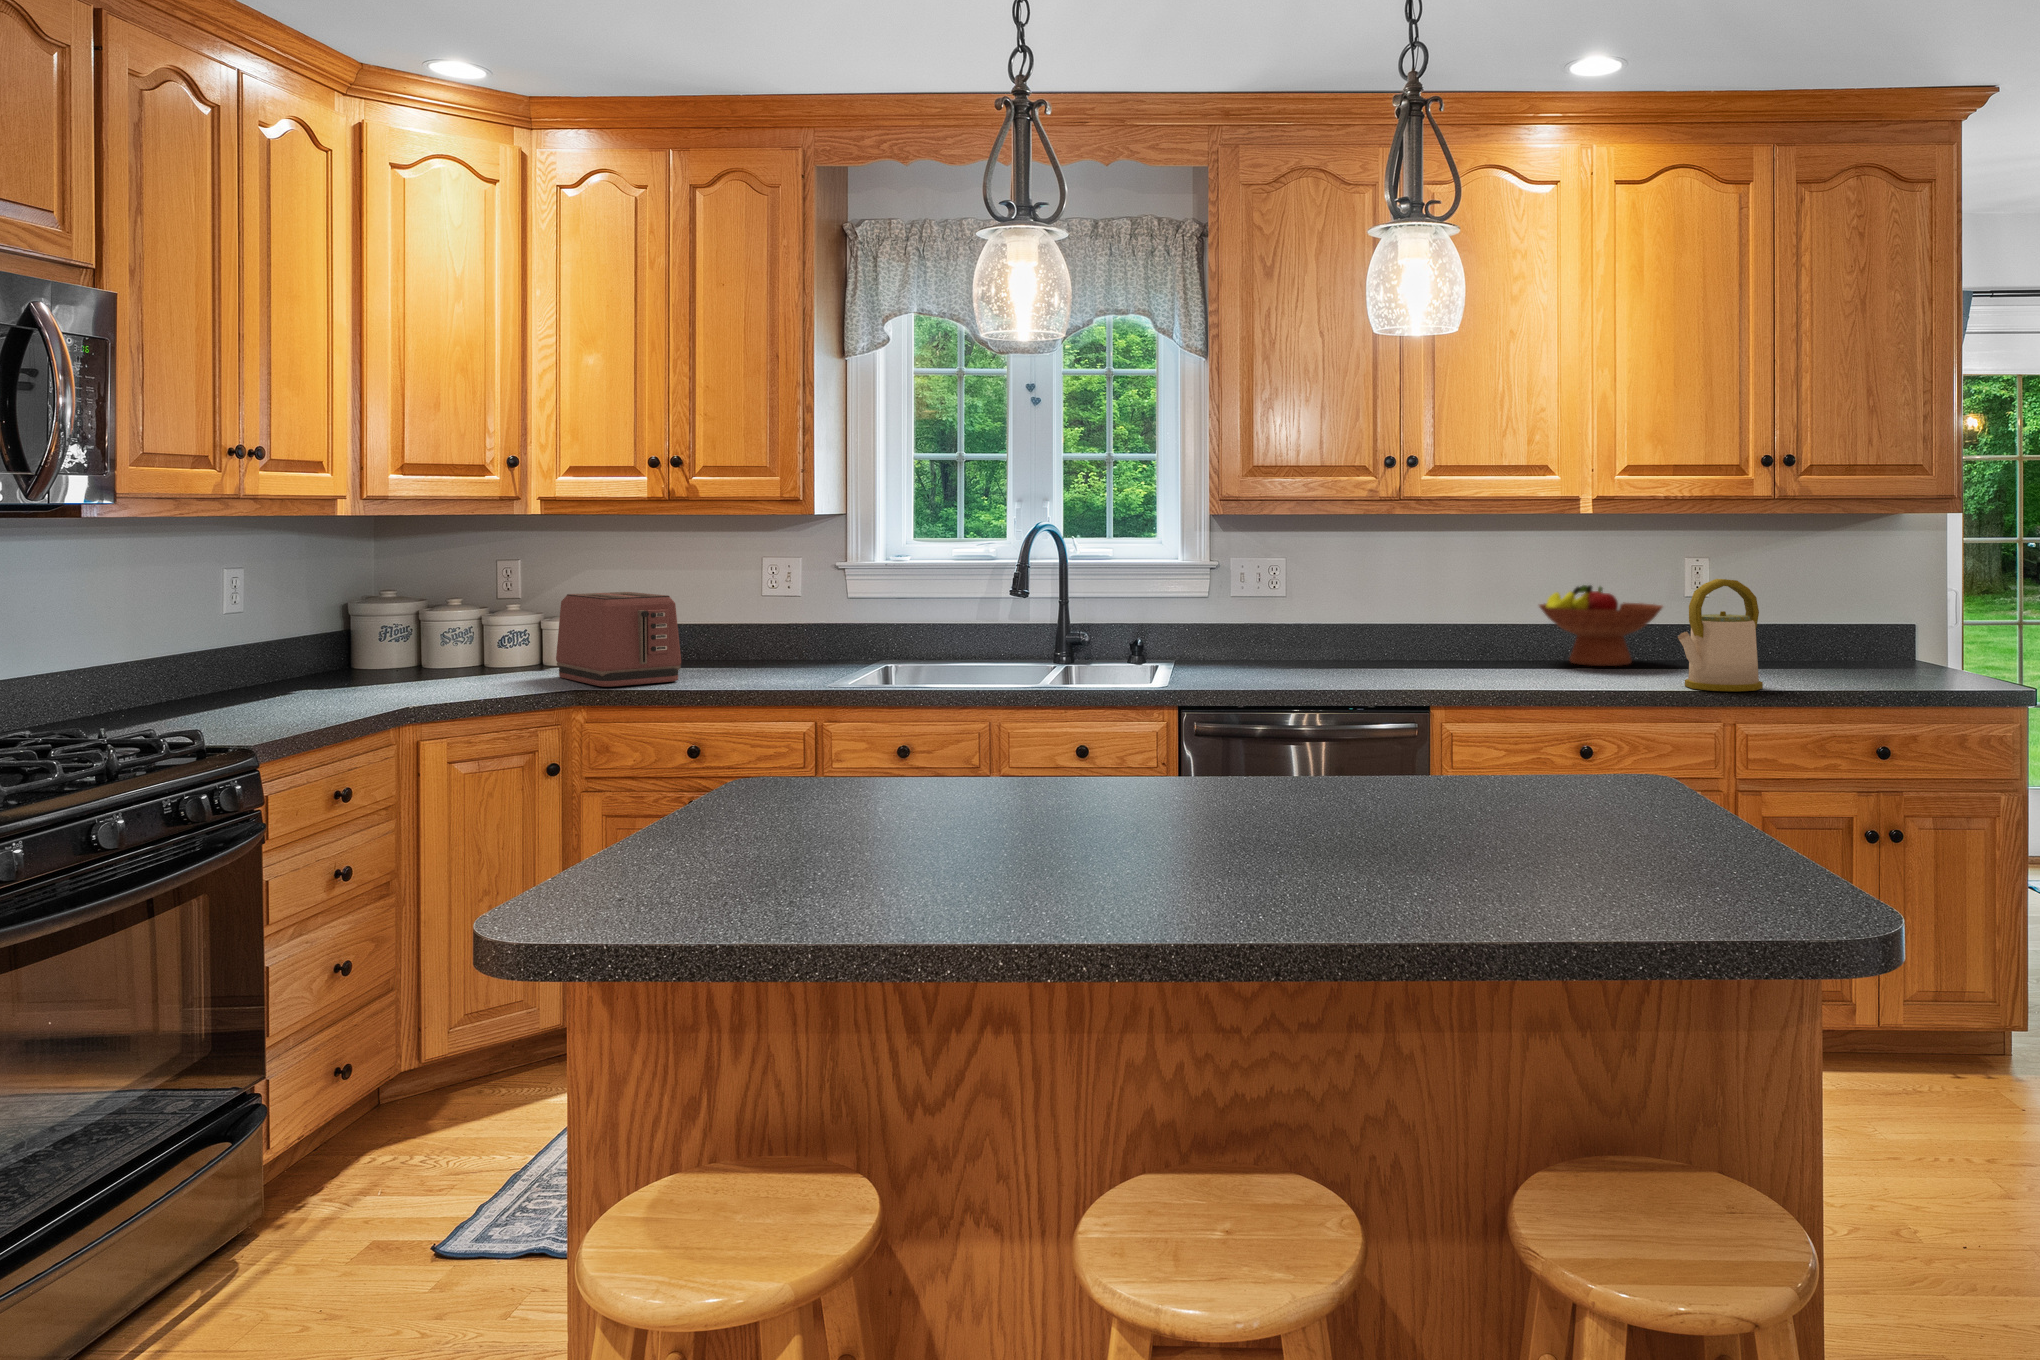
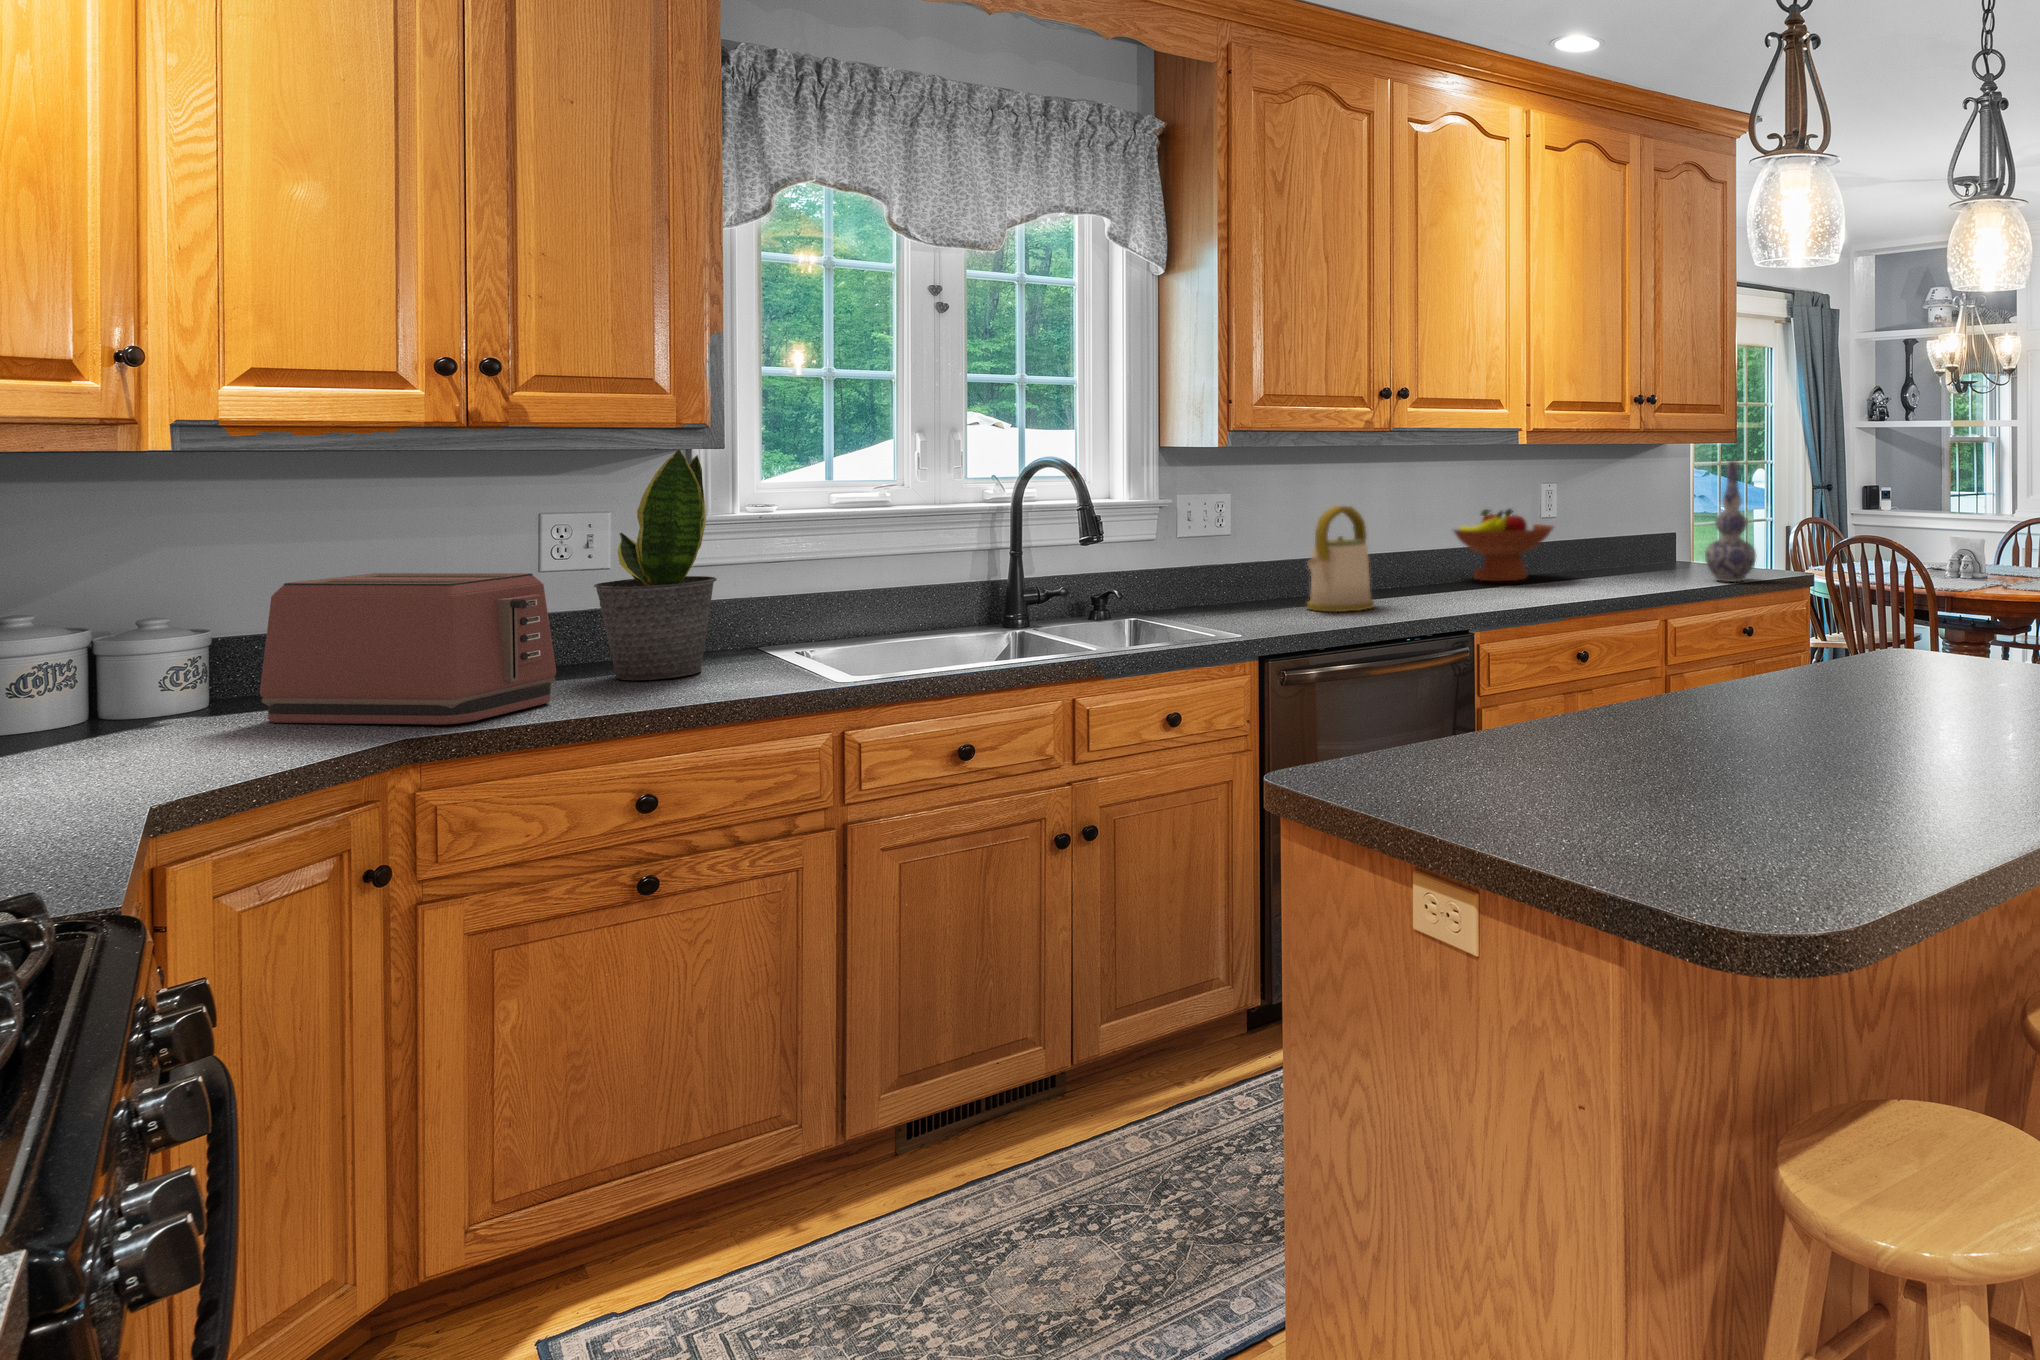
potted plant: none [735,514,809,675] -> present [594,448,717,680]
vase: none [1833,535,1903,688] -> present [1705,461,1756,582]
kettle: present [1678,579,1763,691] -> present [1307,506,1374,612]

